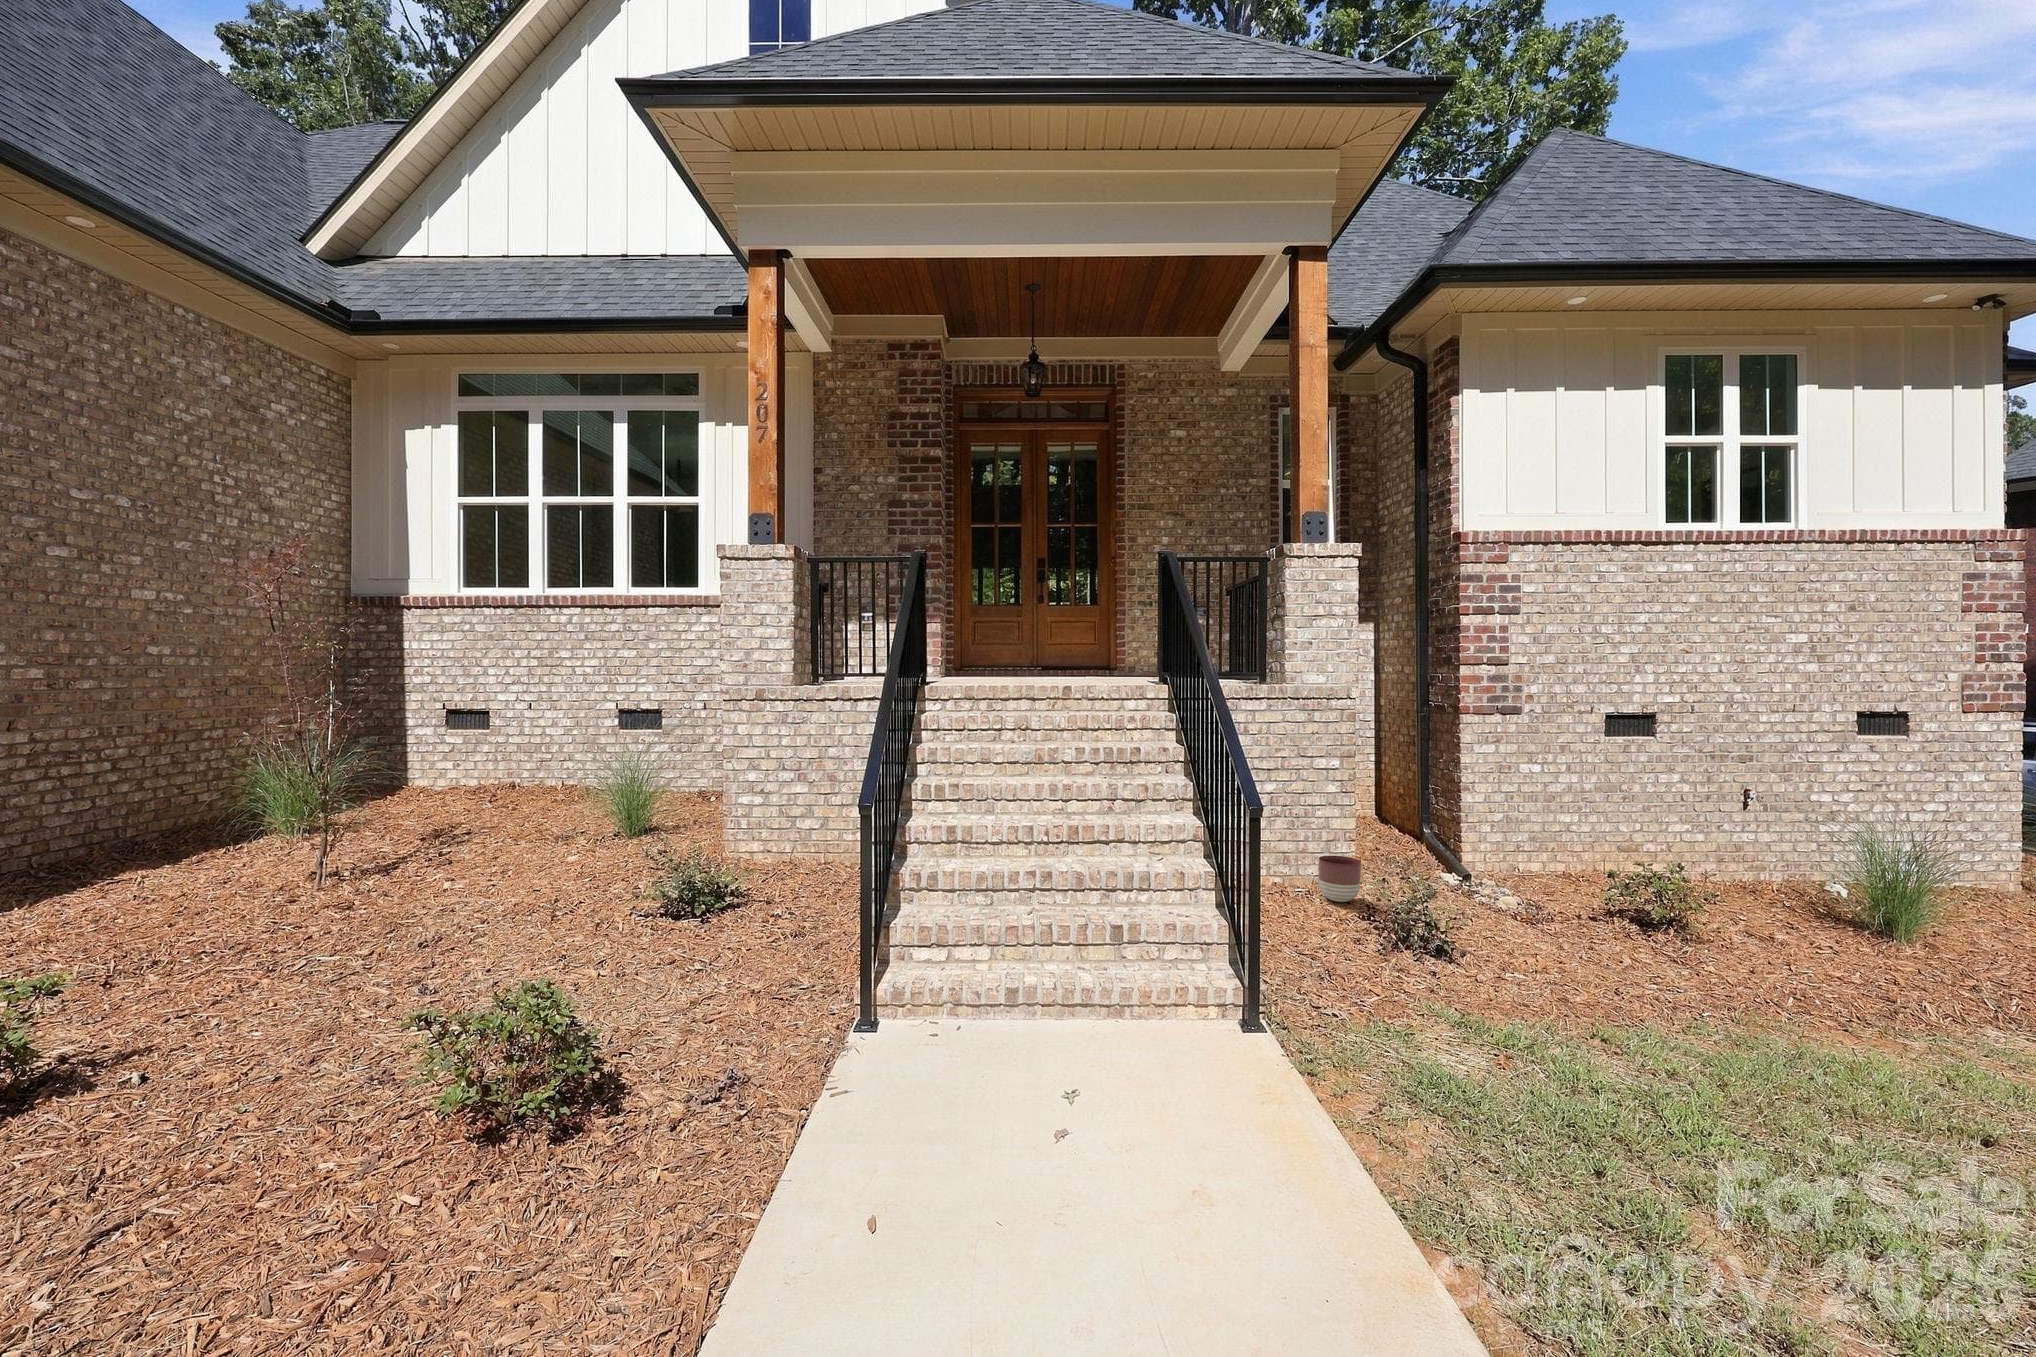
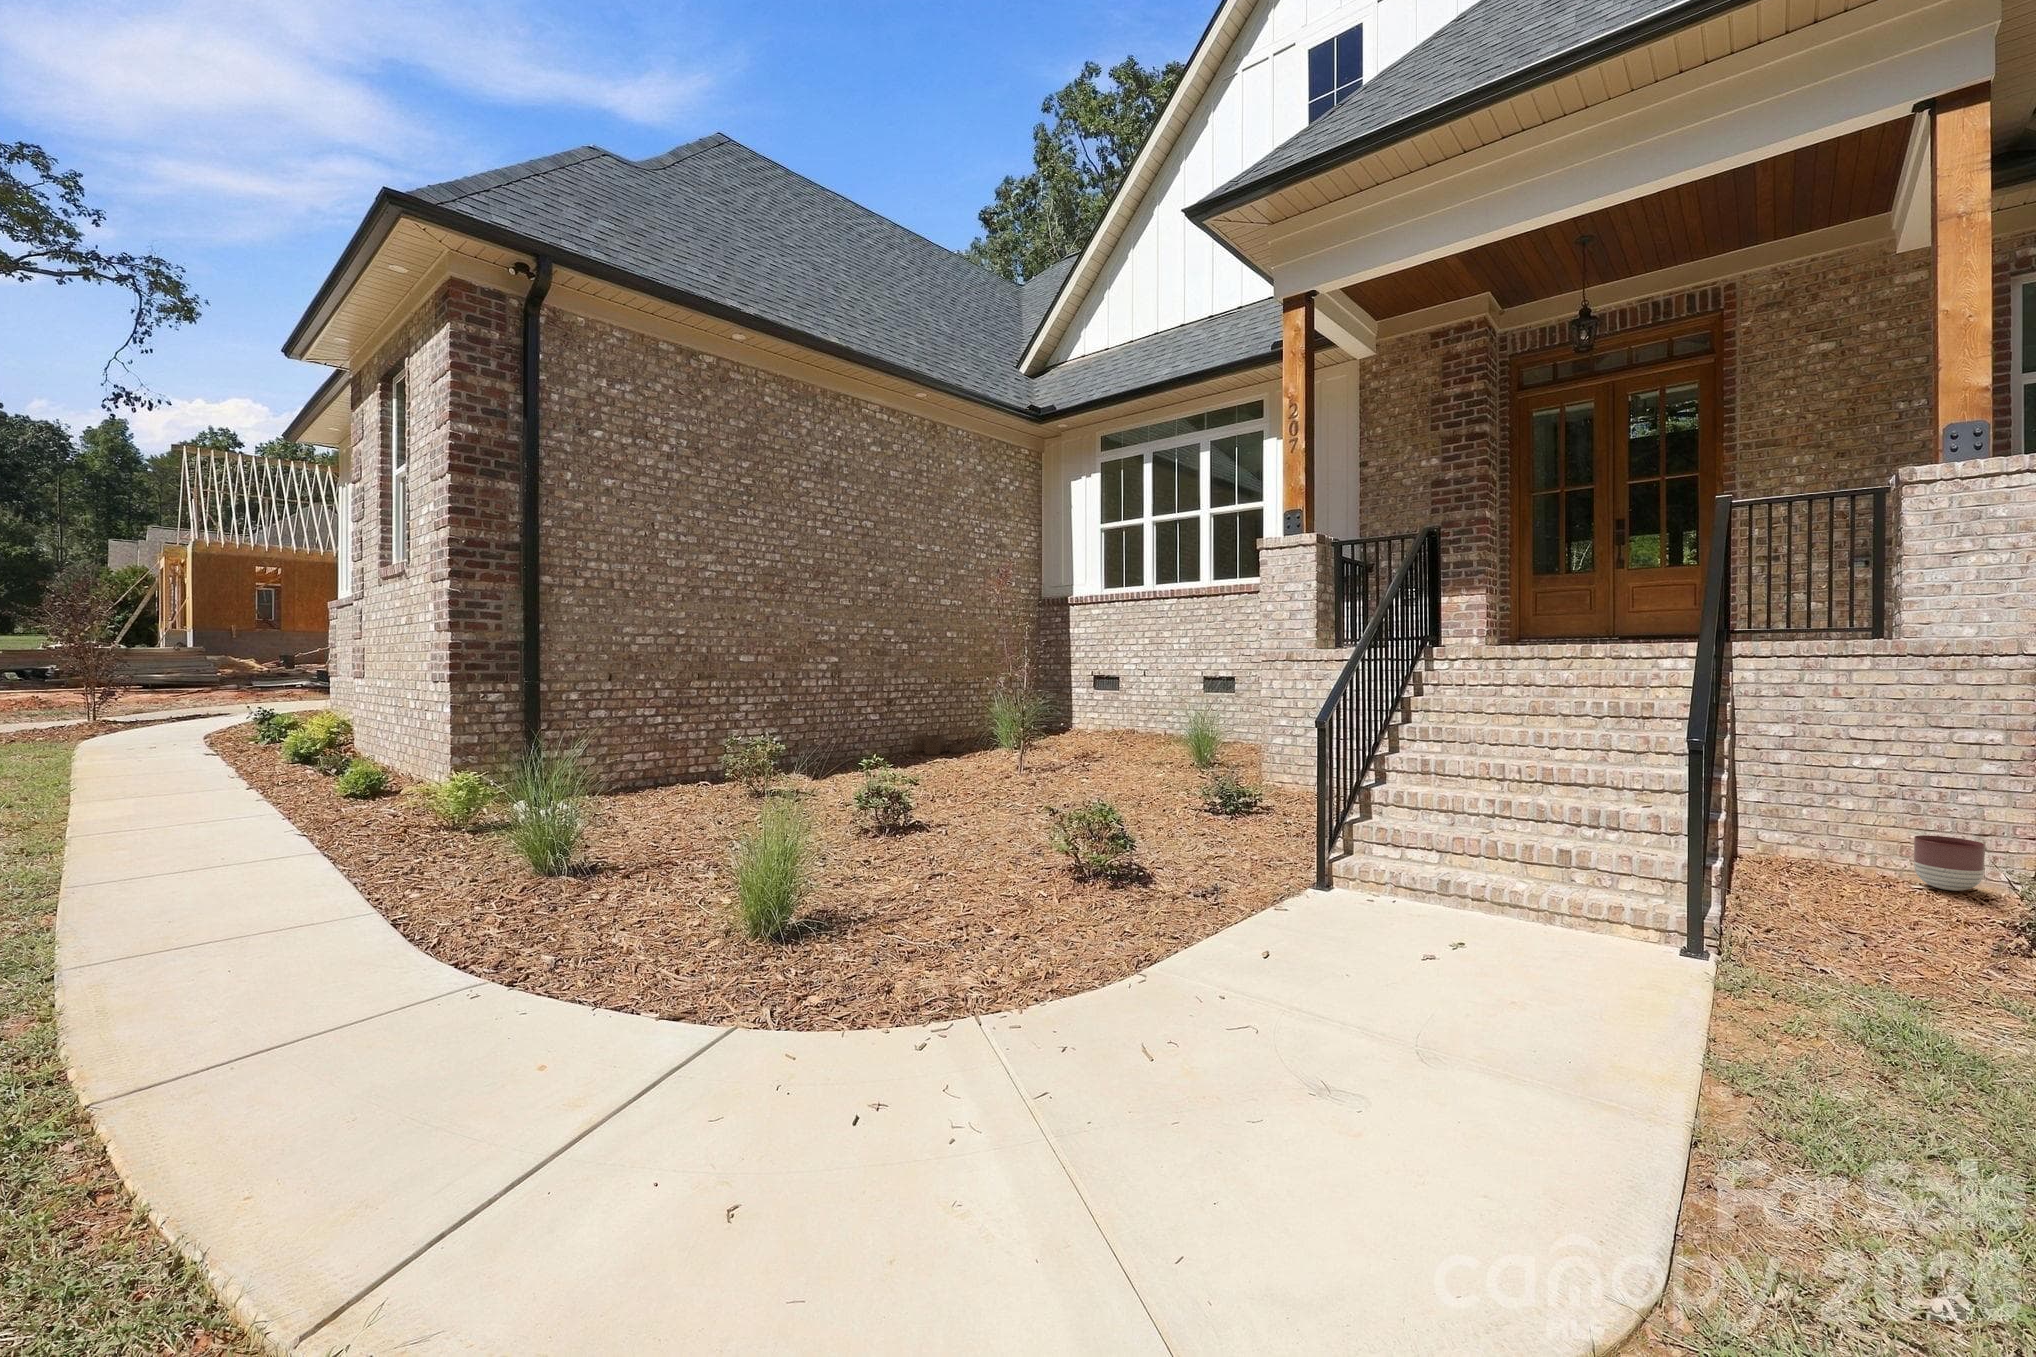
woven basket: none [74,817,200,858] -> present [911,734,963,755]

